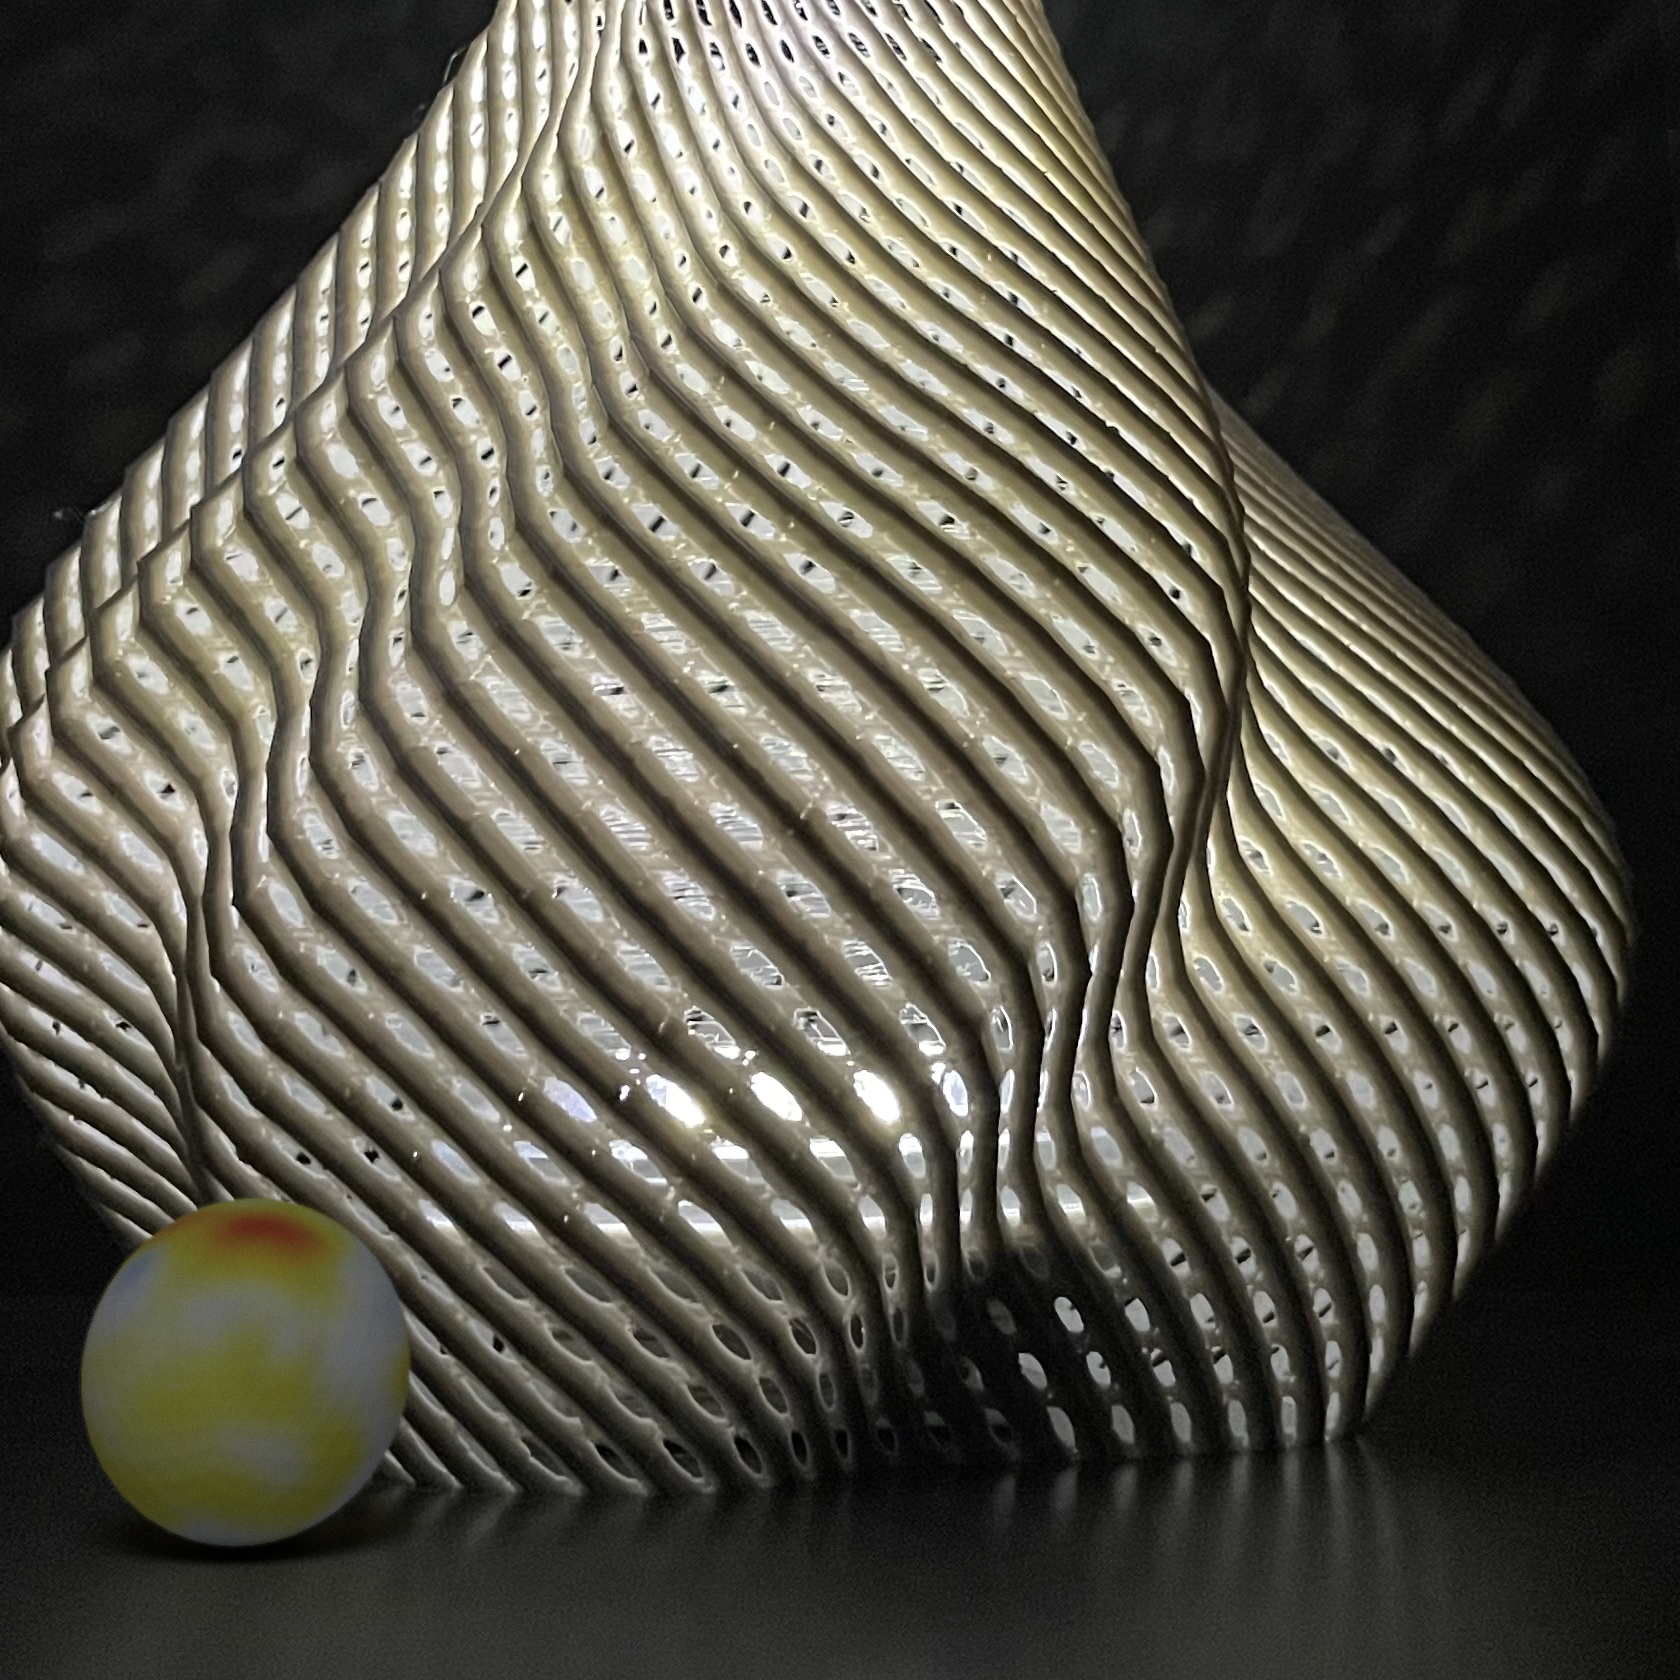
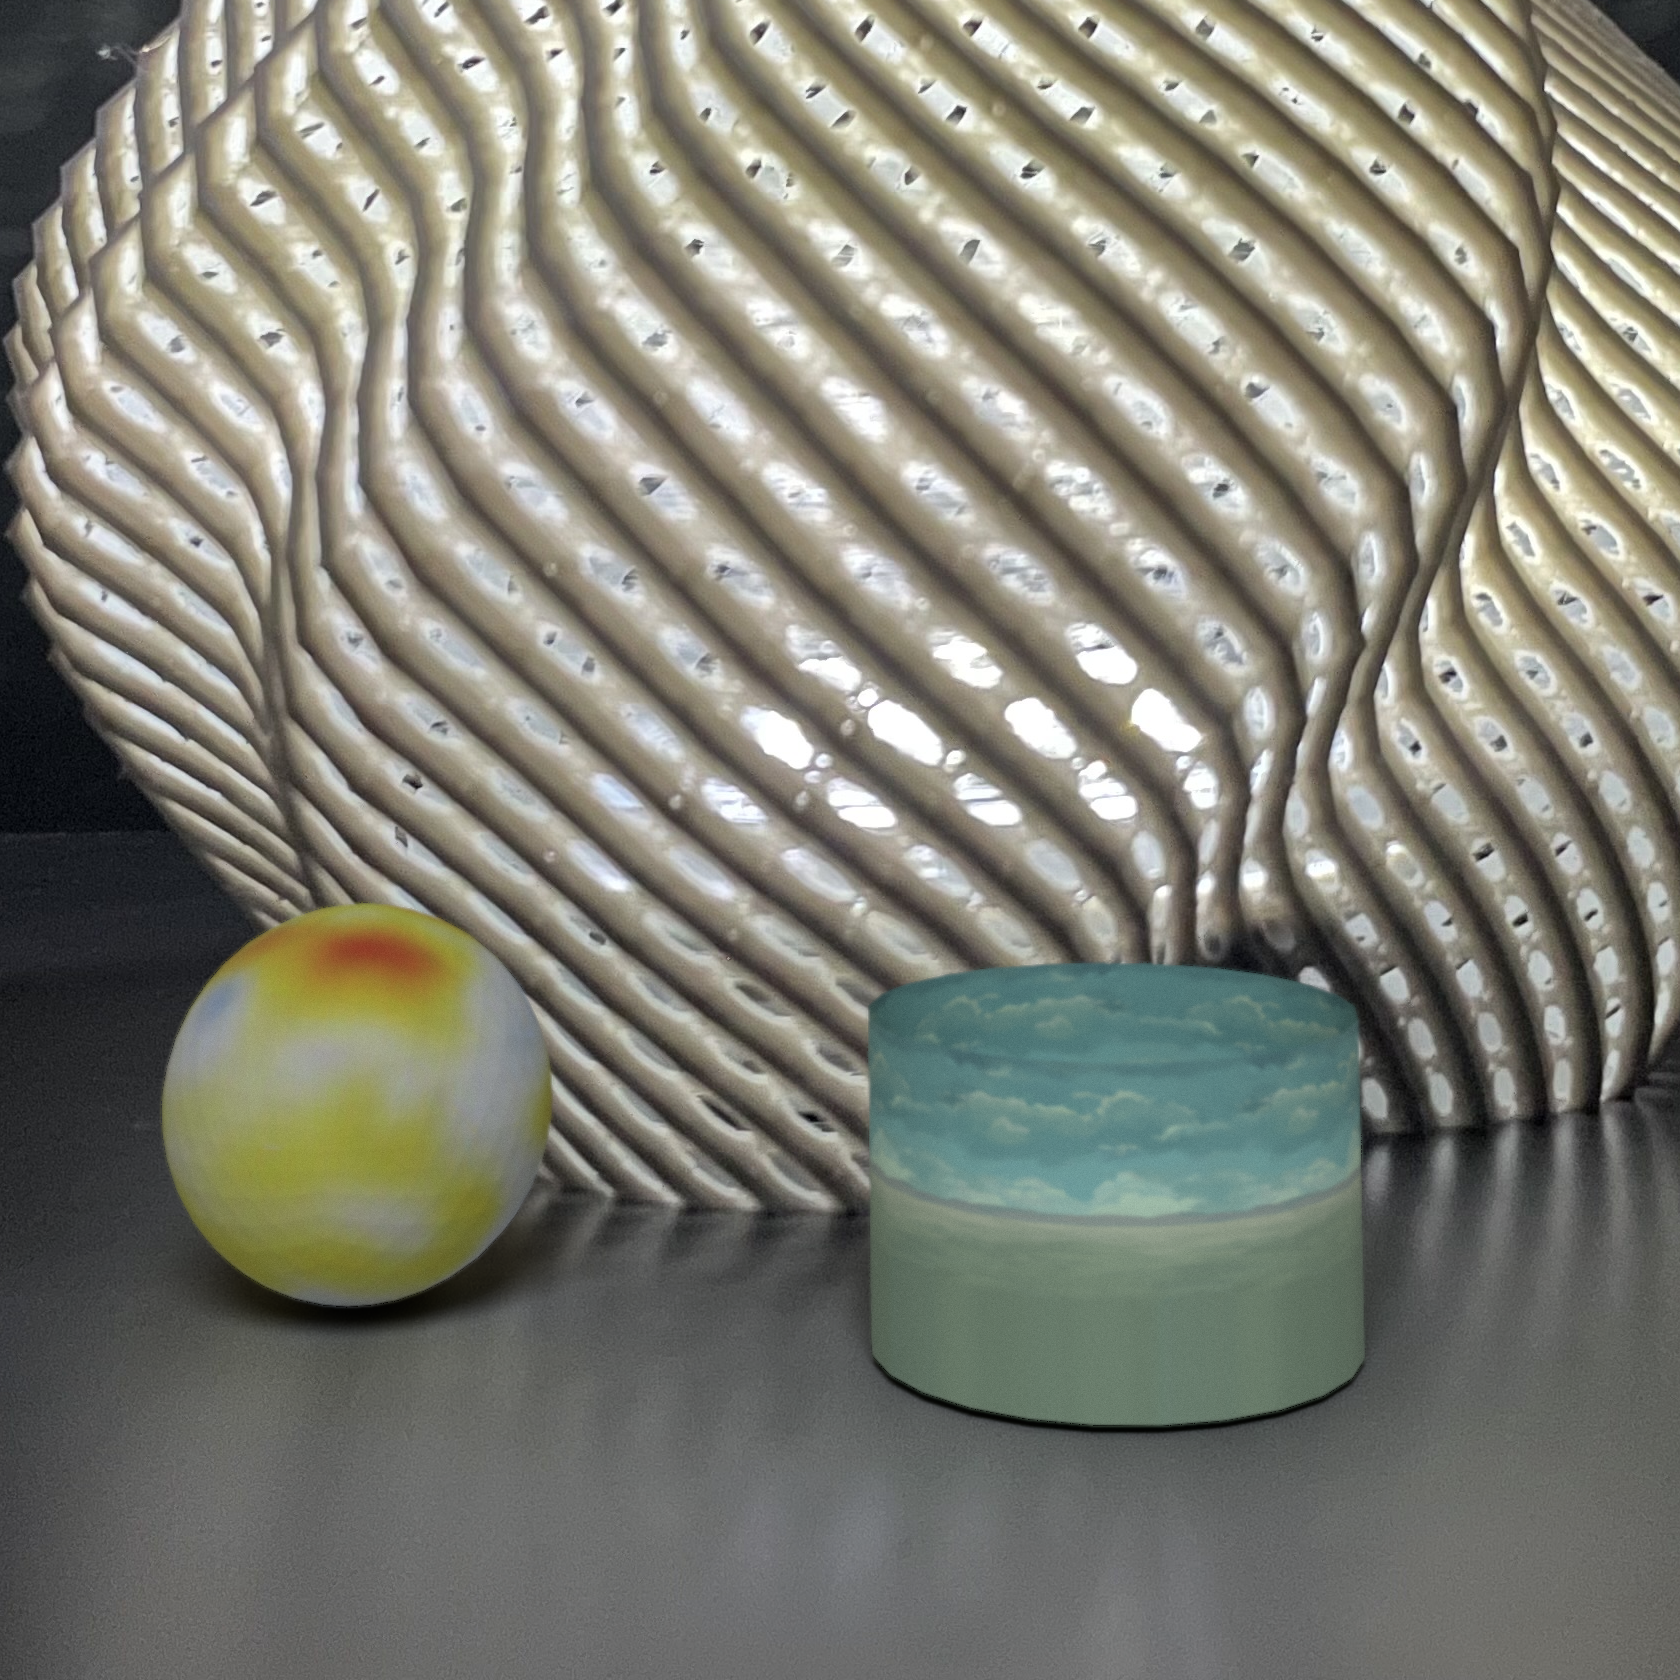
candle: none [672,1258,1083,1606] -> present [868,962,1365,1425]

